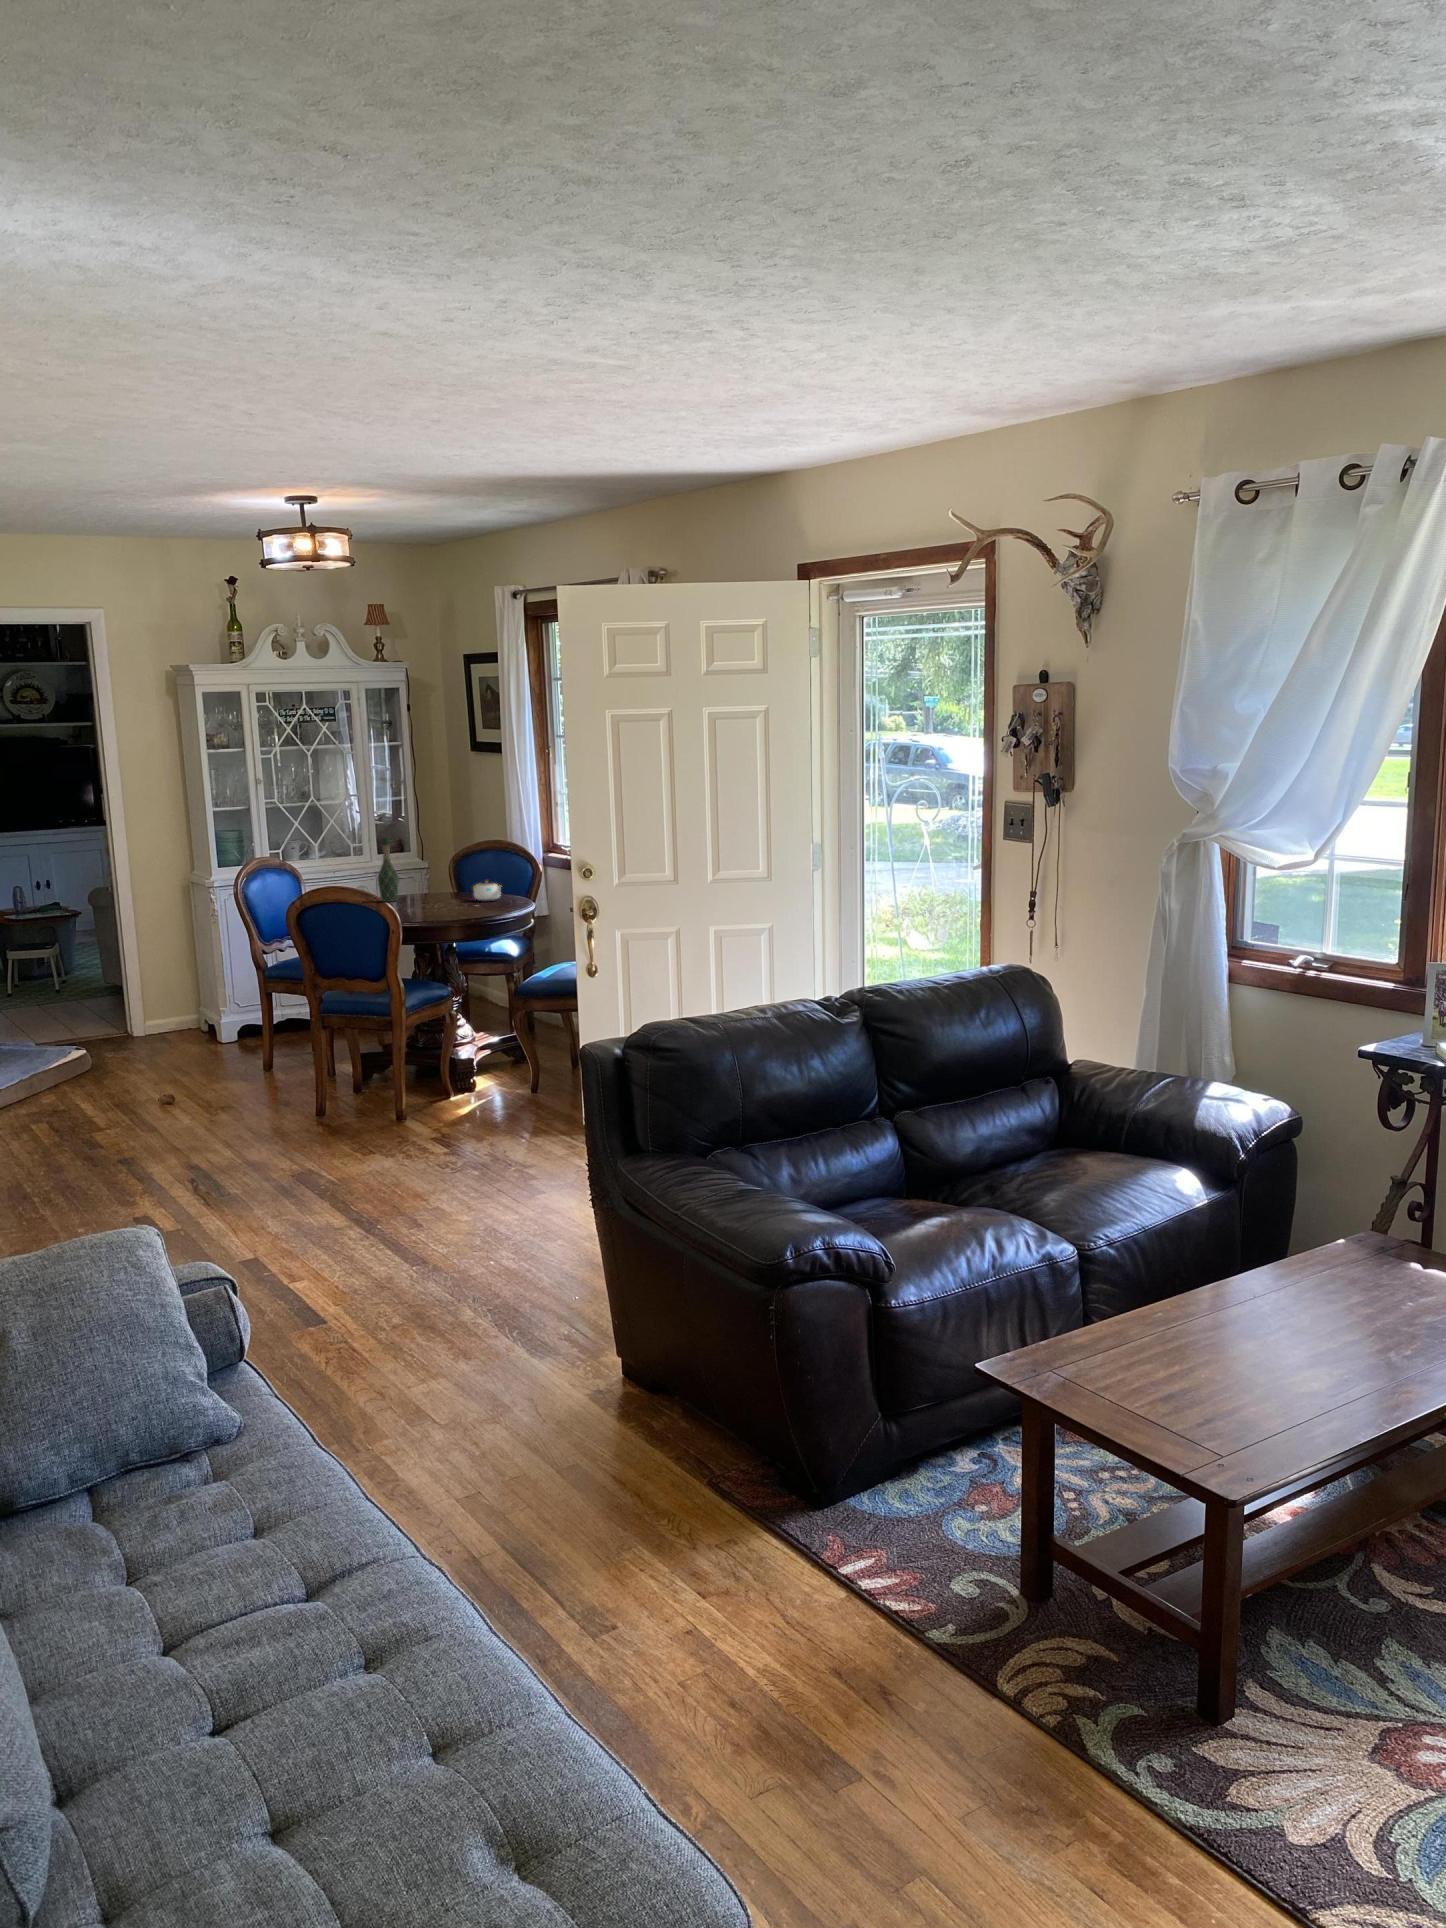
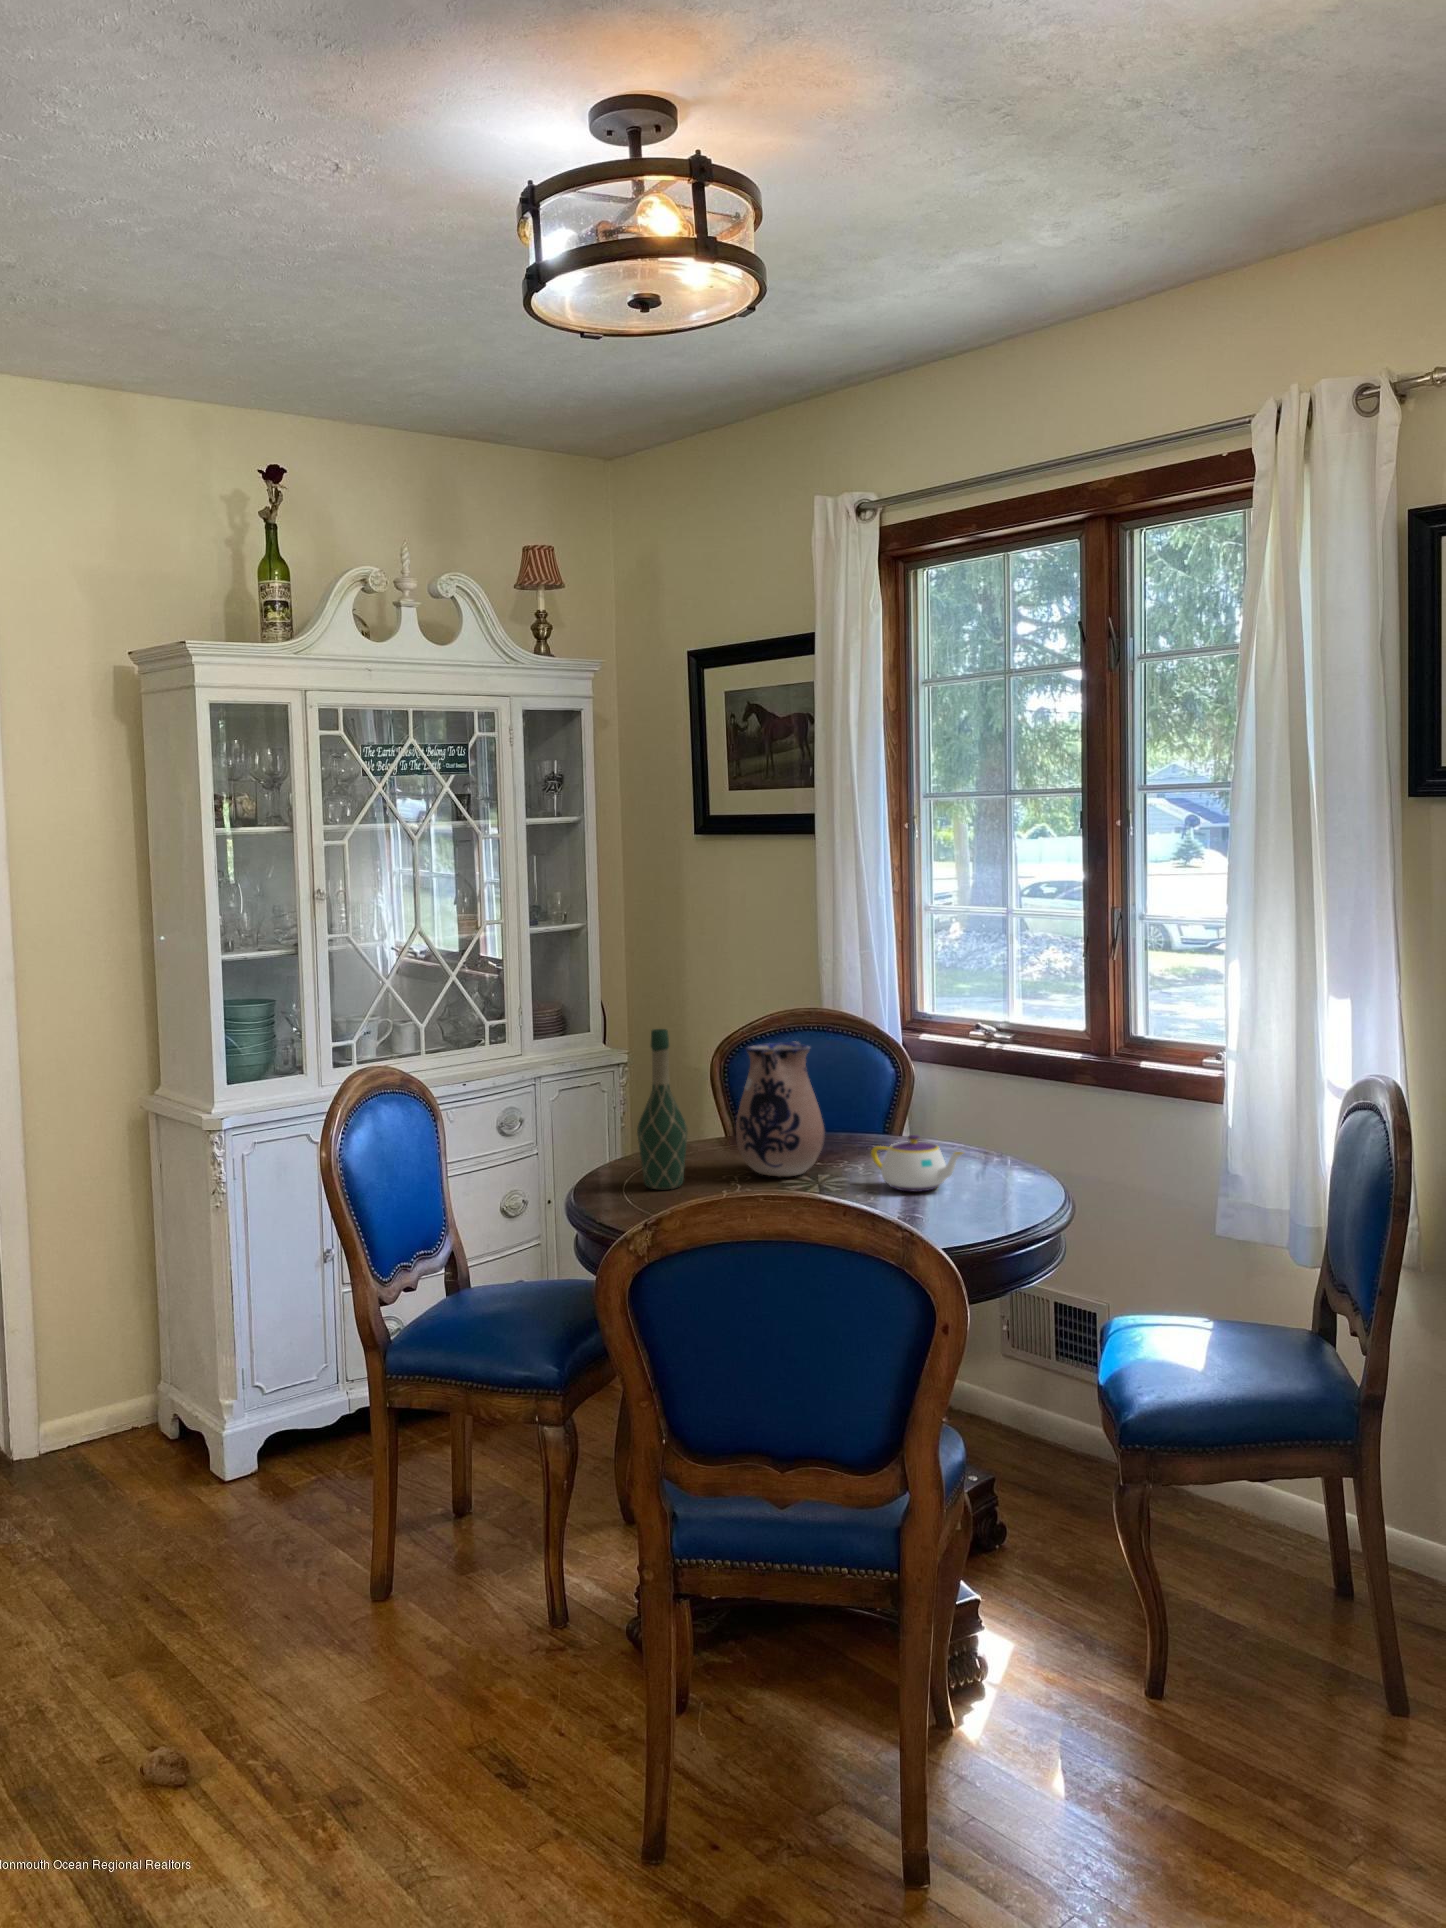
ceramic pitcher: none [423,844,460,899] -> present [736,1041,825,1177]

